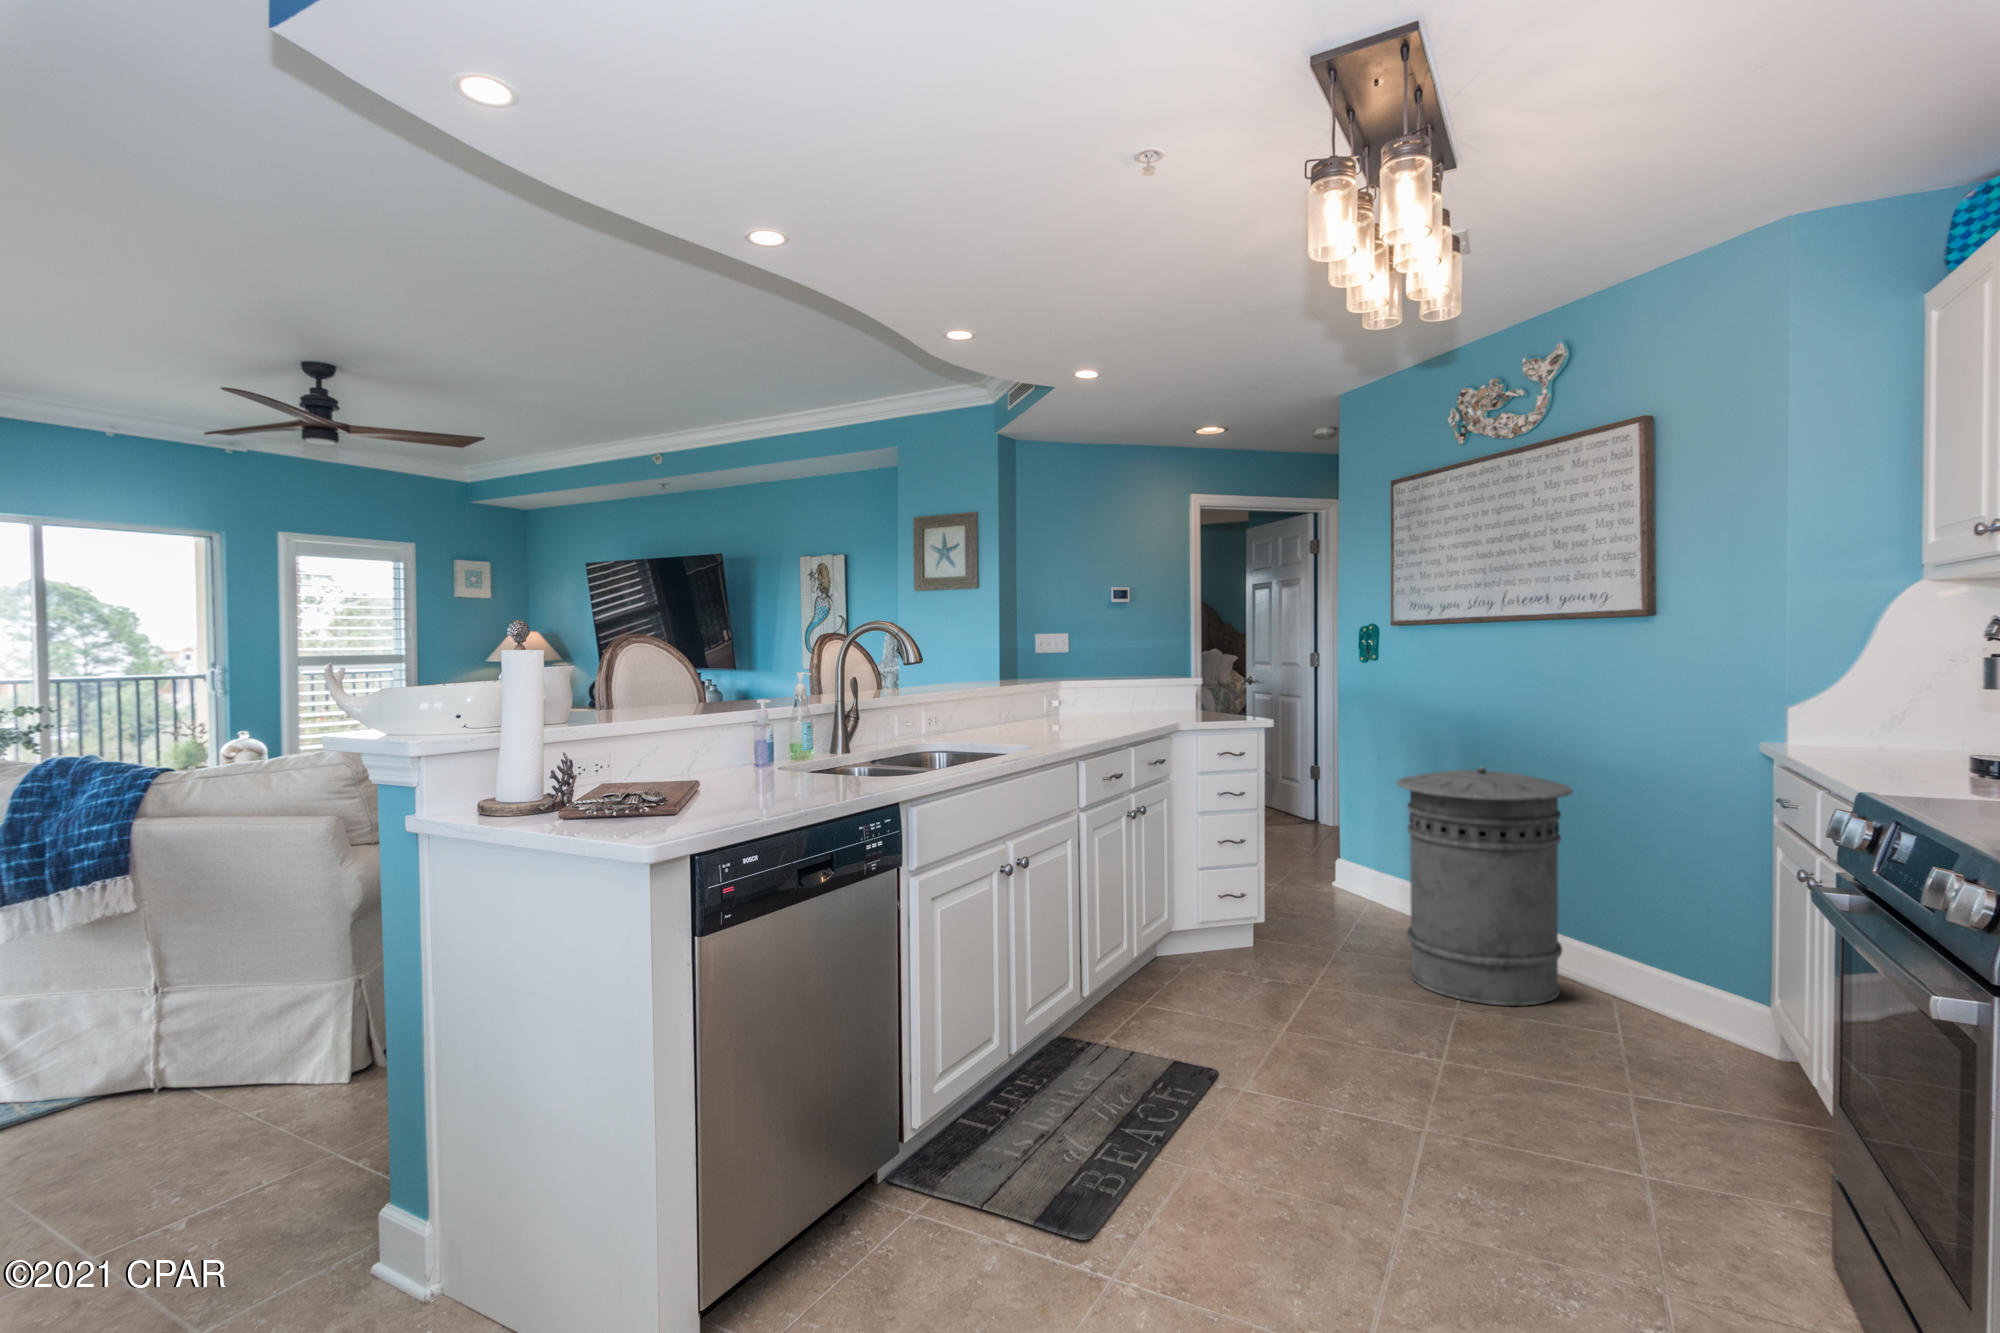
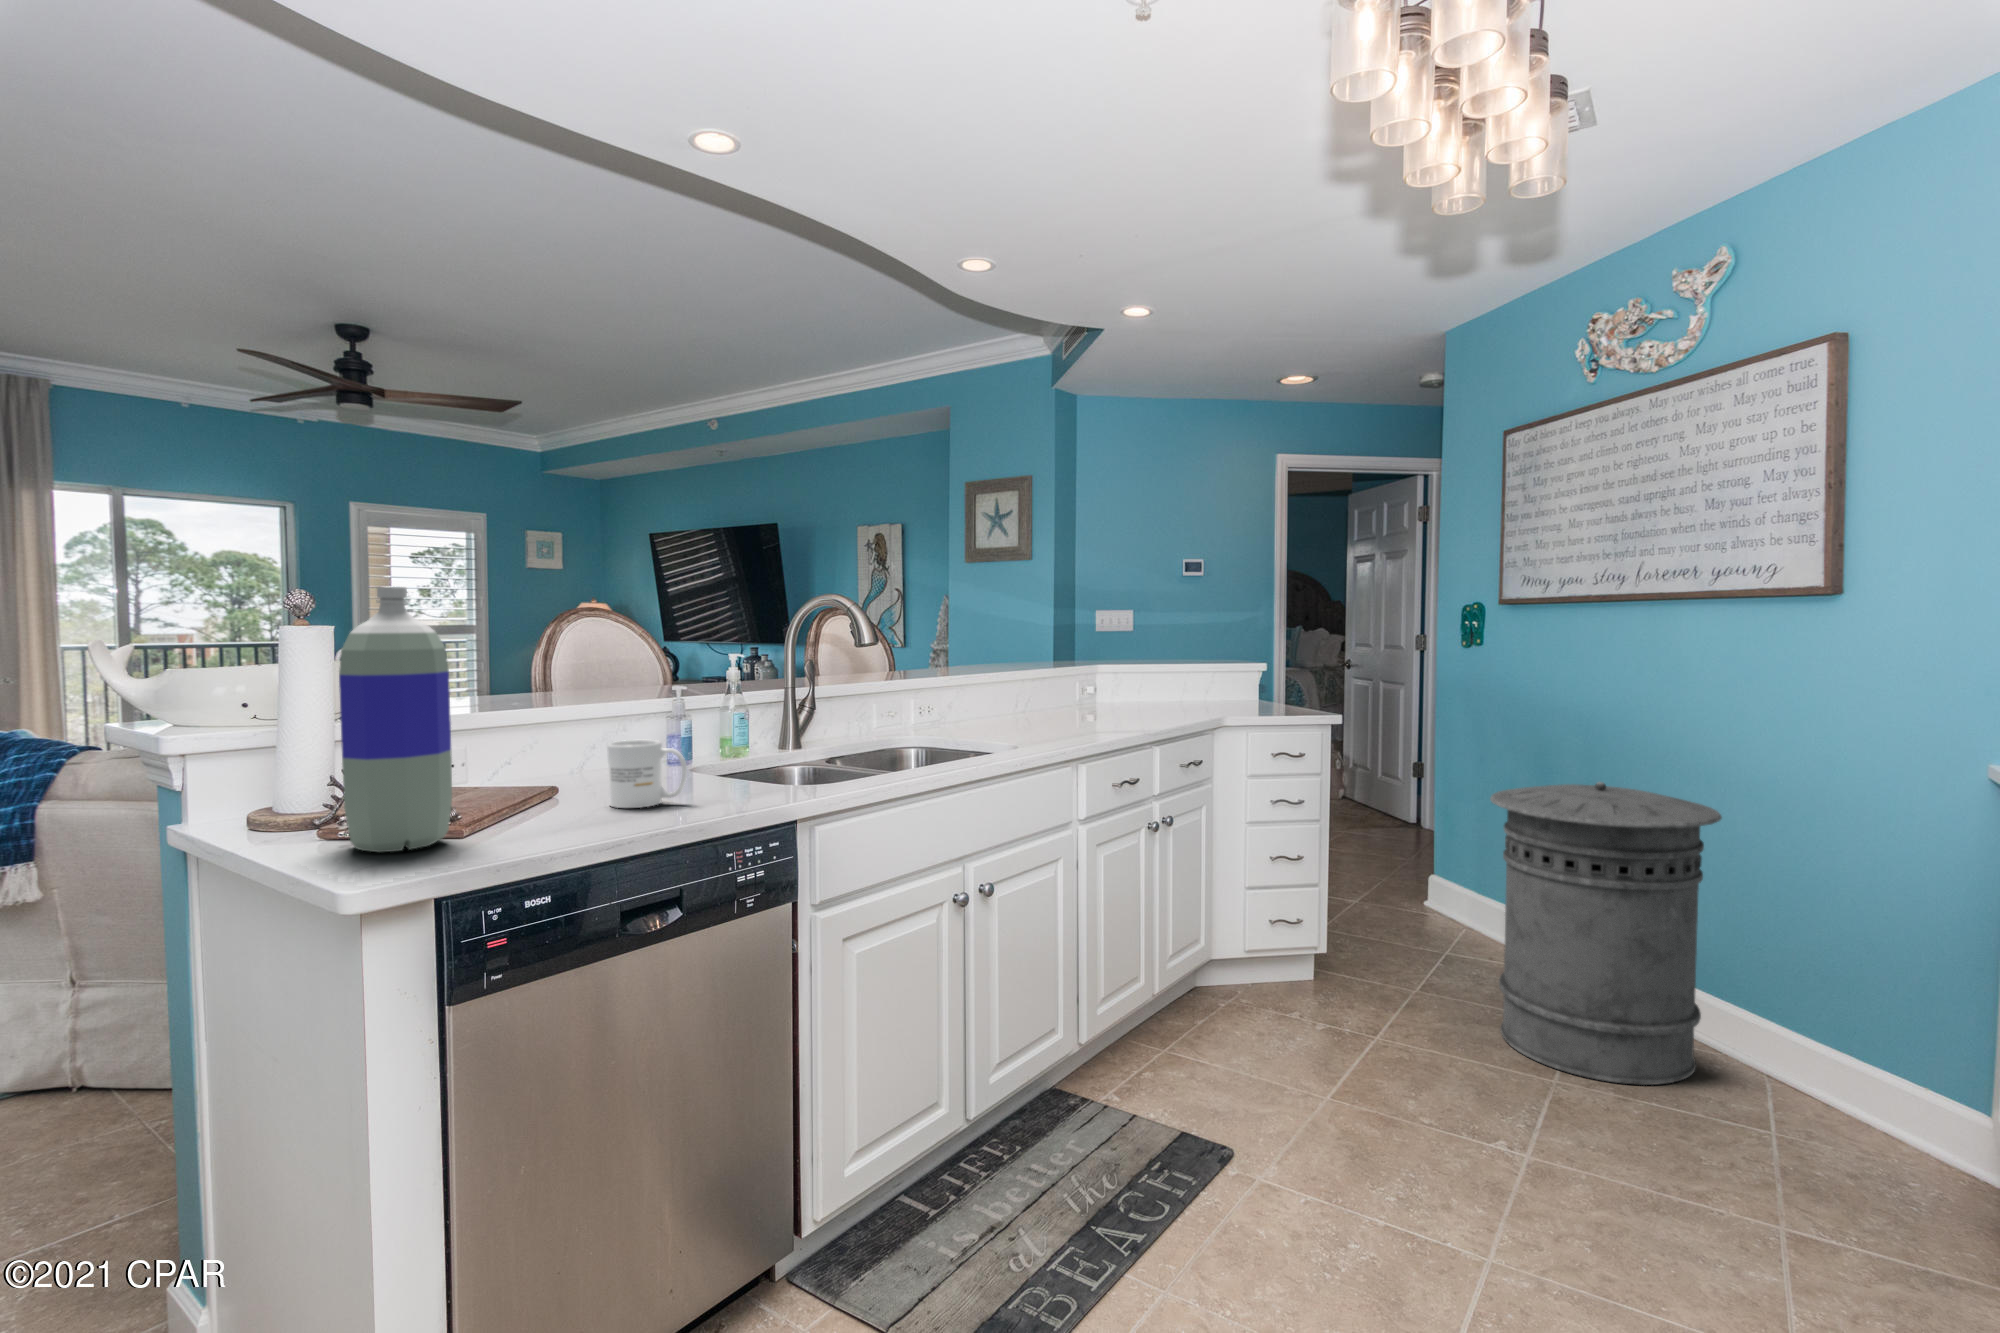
bottle: none [594,620,673,826] -> present [339,587,452,853]
mug: none [749,741,812,796] -> present [607,740,687,808]

